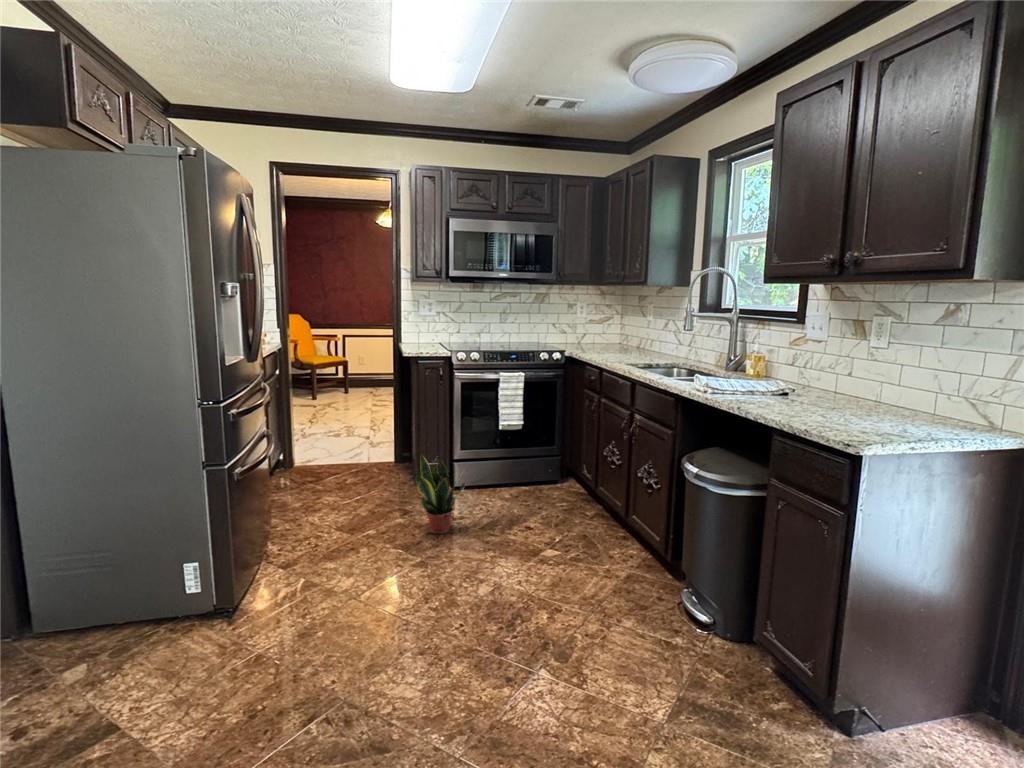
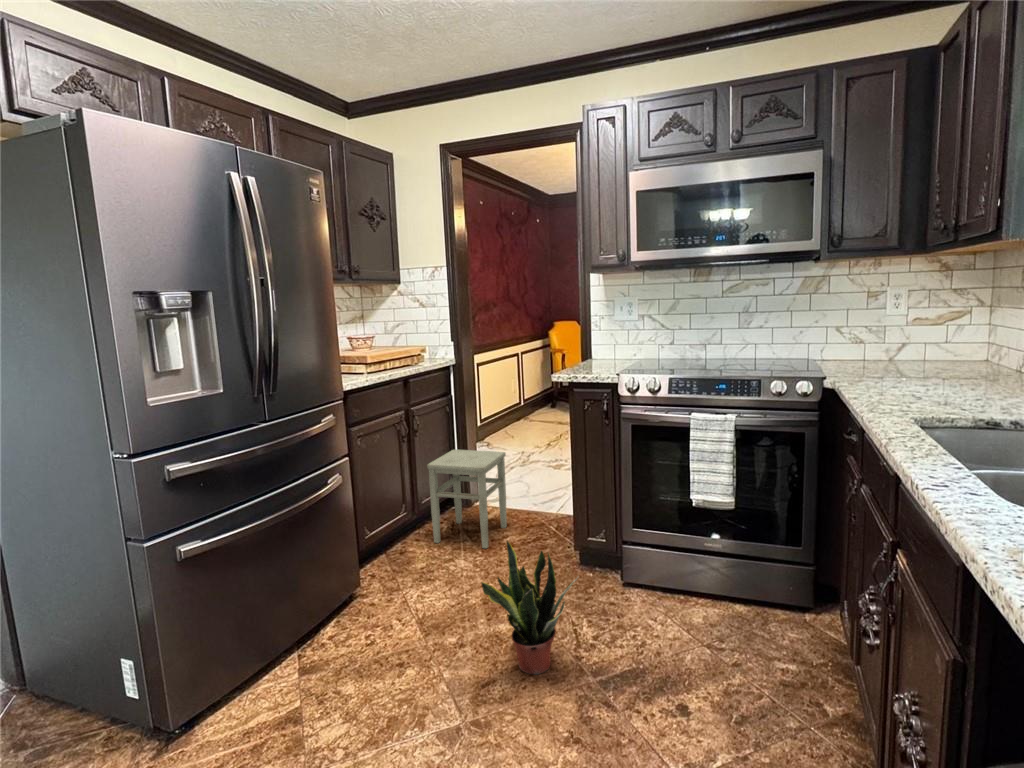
stool: none [288,416,342,493] -> present [427,450,507,548]

